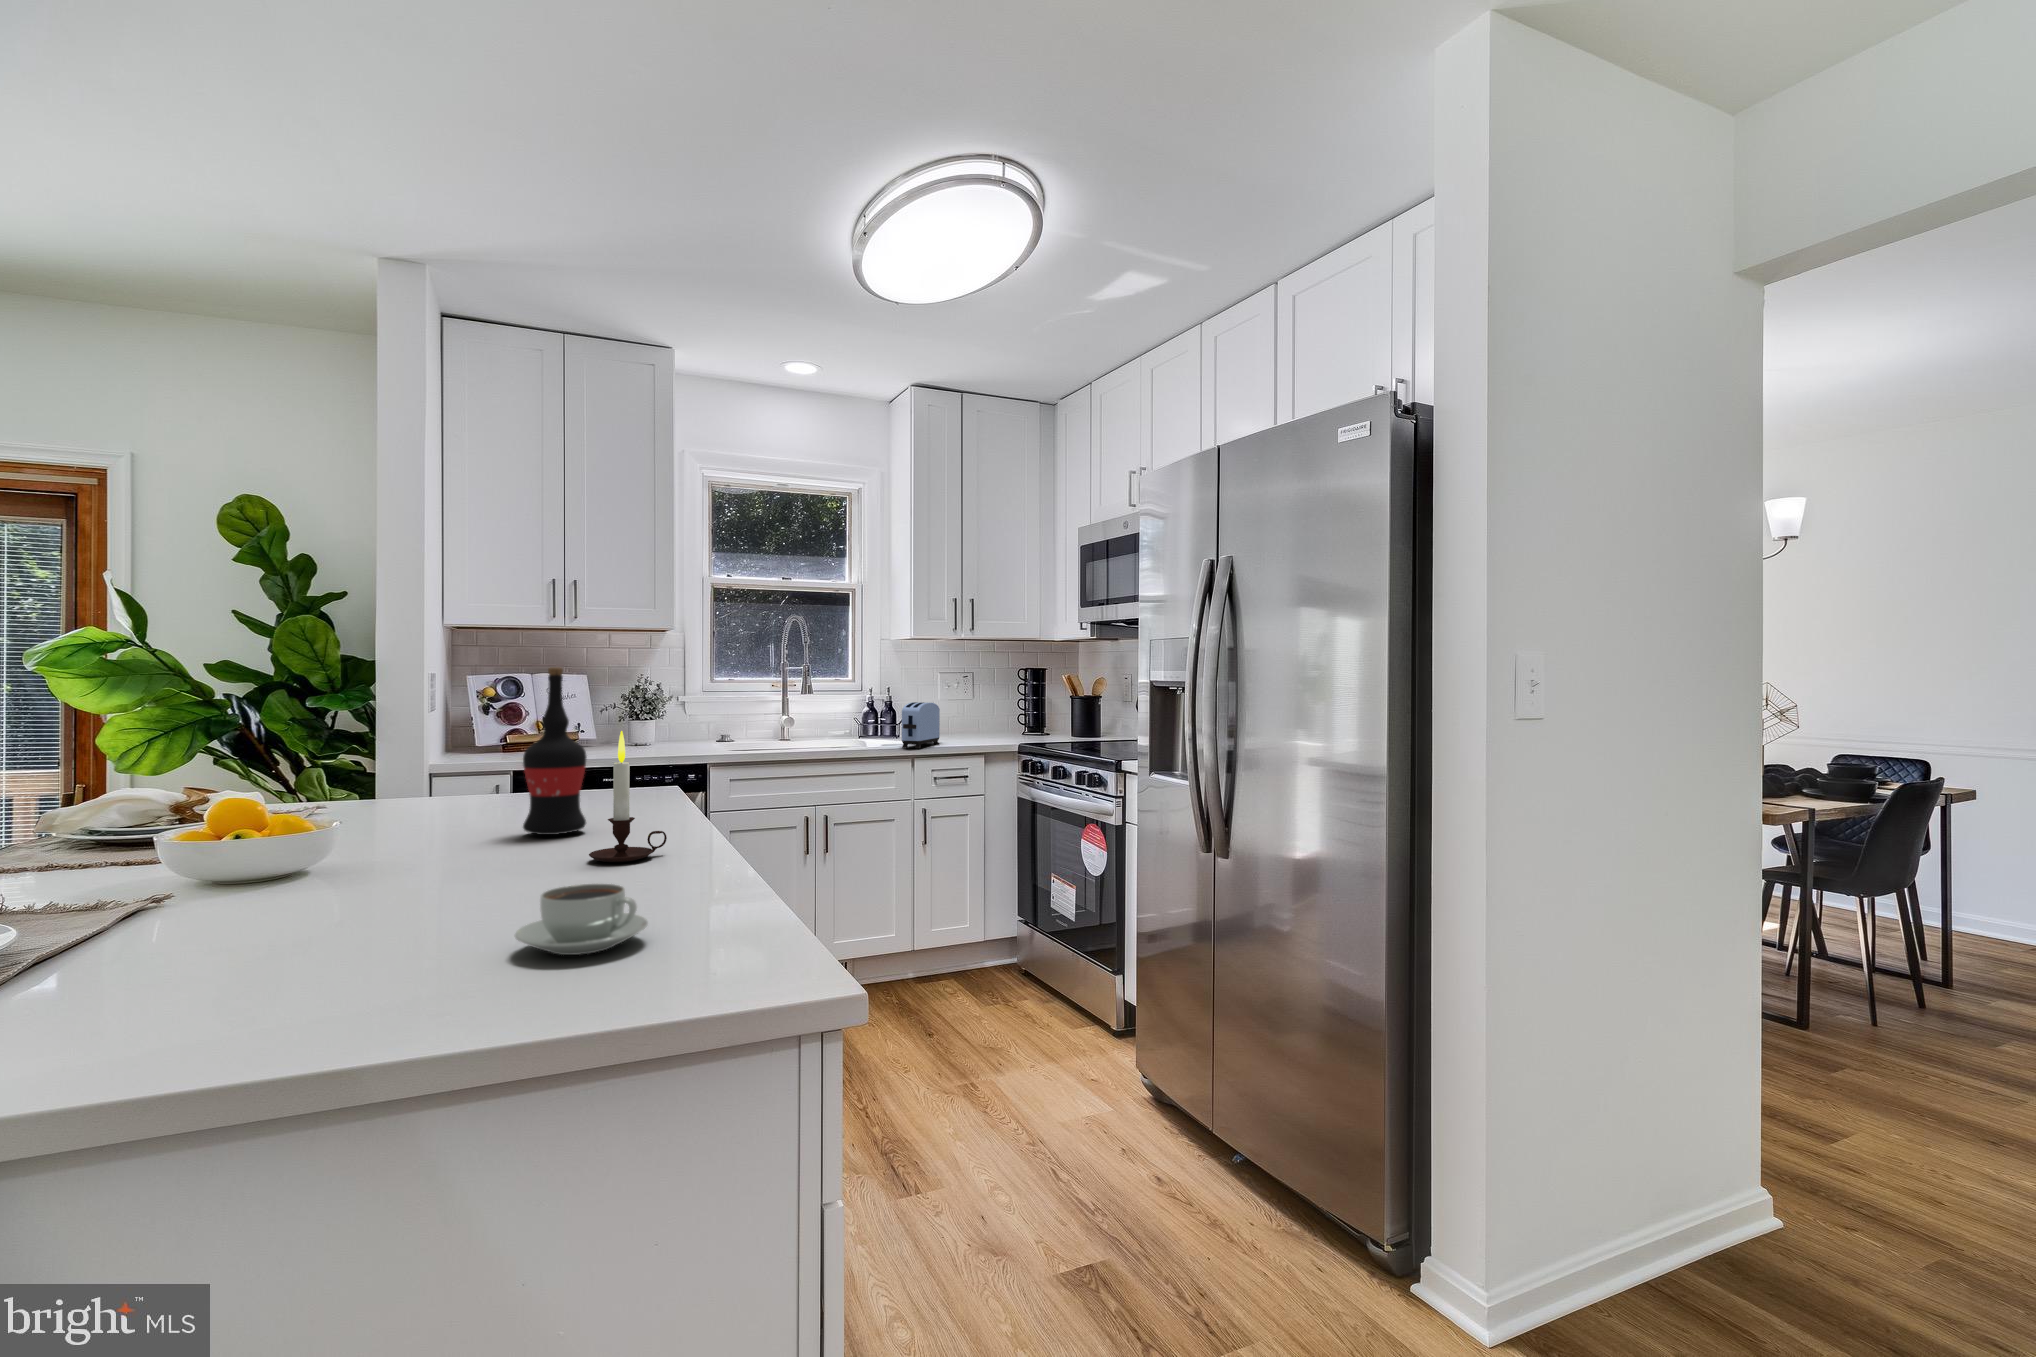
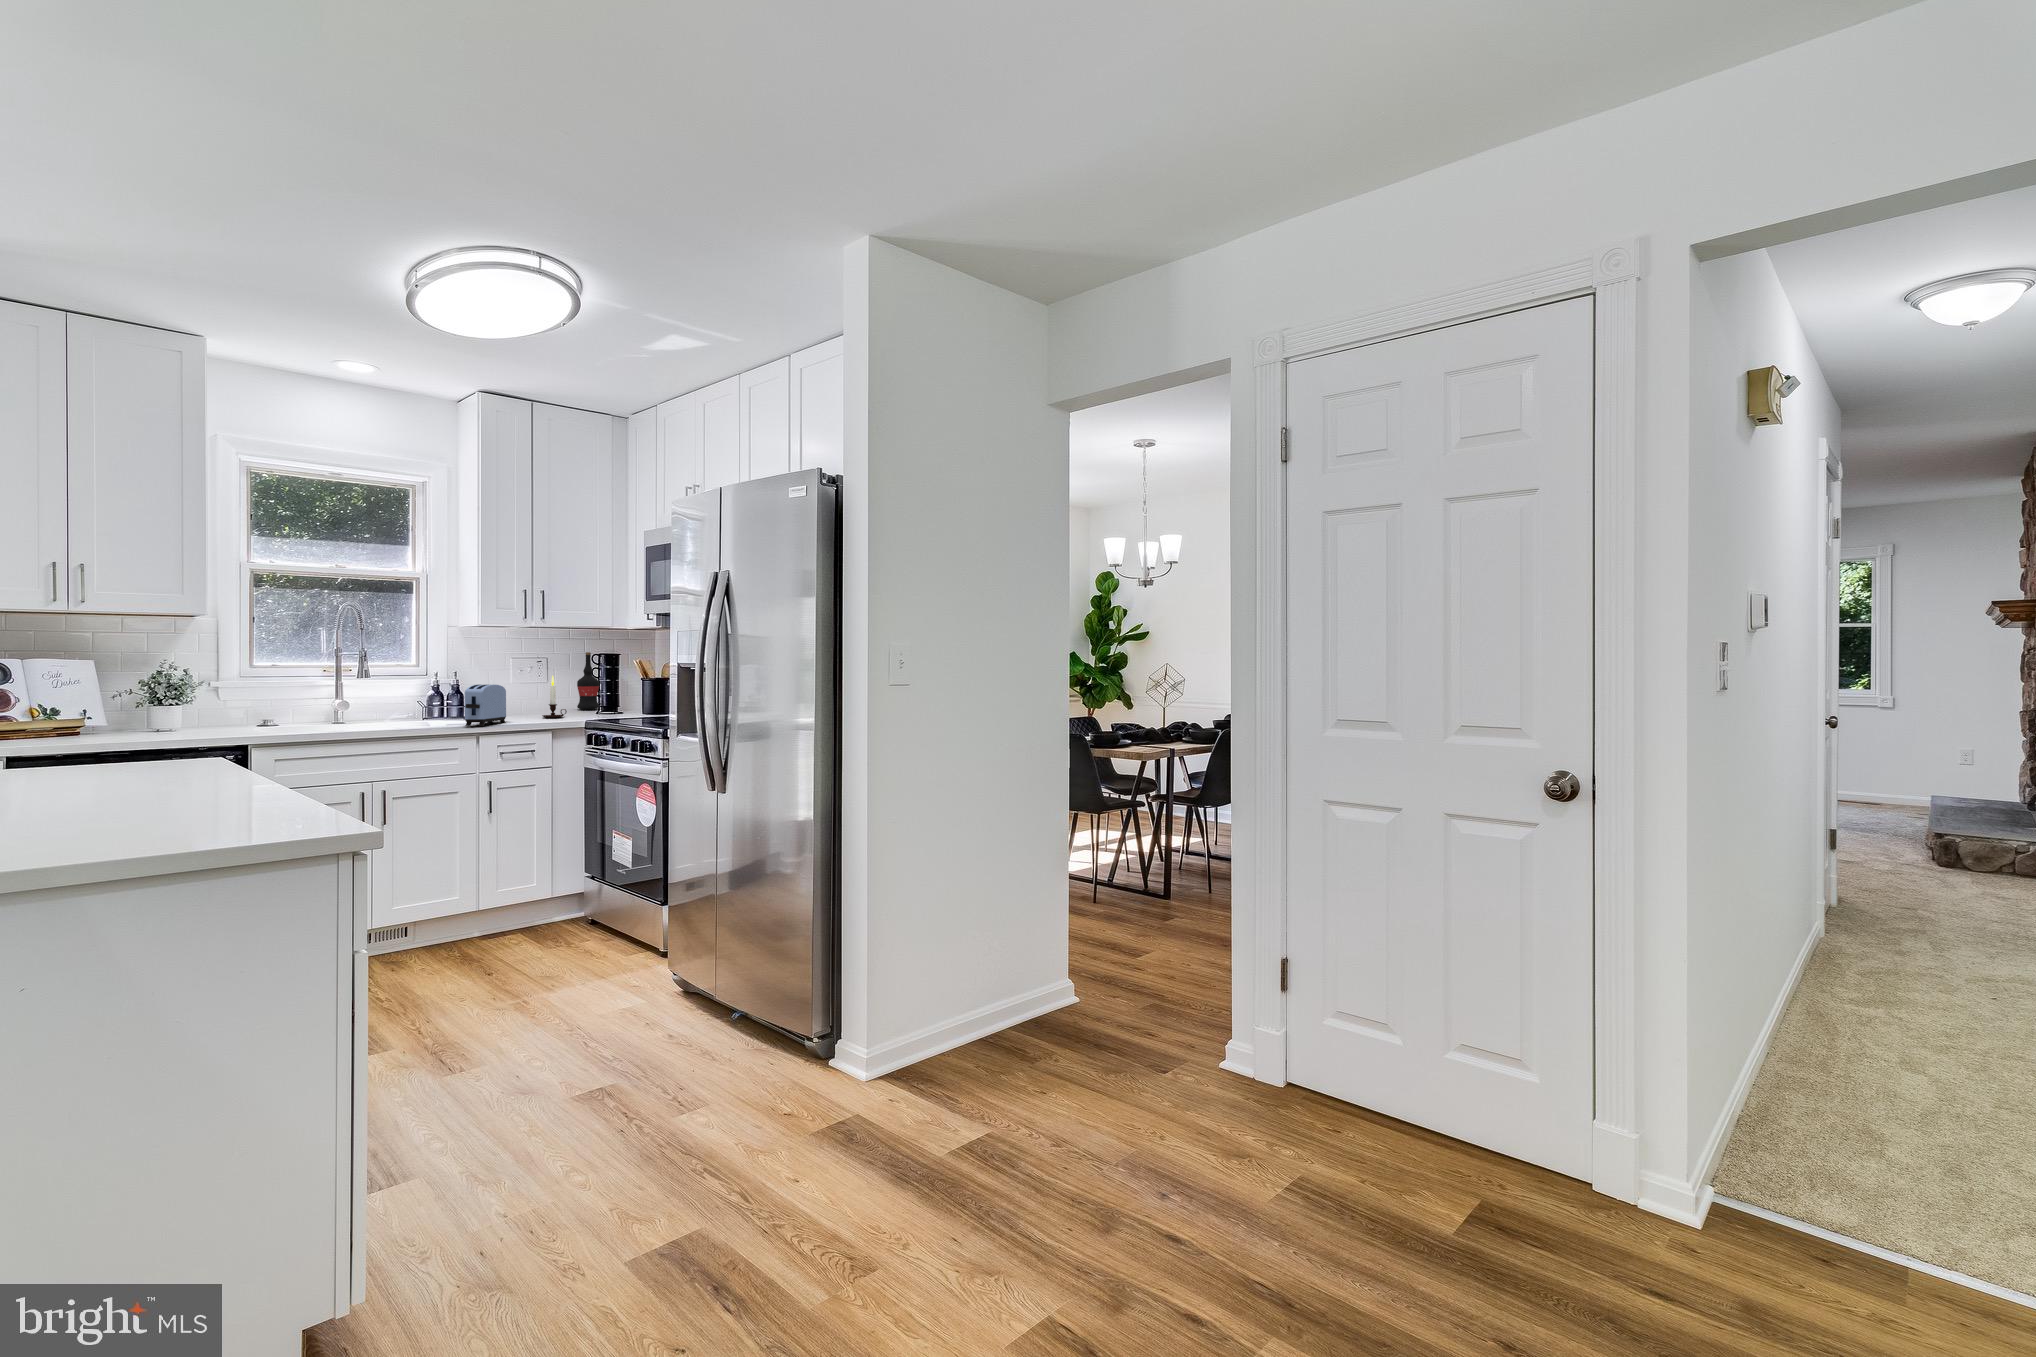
wine bottle: present [523,667,587,835] -> present [577,652,599,710]
candle: present [589,731,667,862] -> present [542,676,567,718]
coffee cup: present [515,884,648,955] -> none [79,791,192,835]

